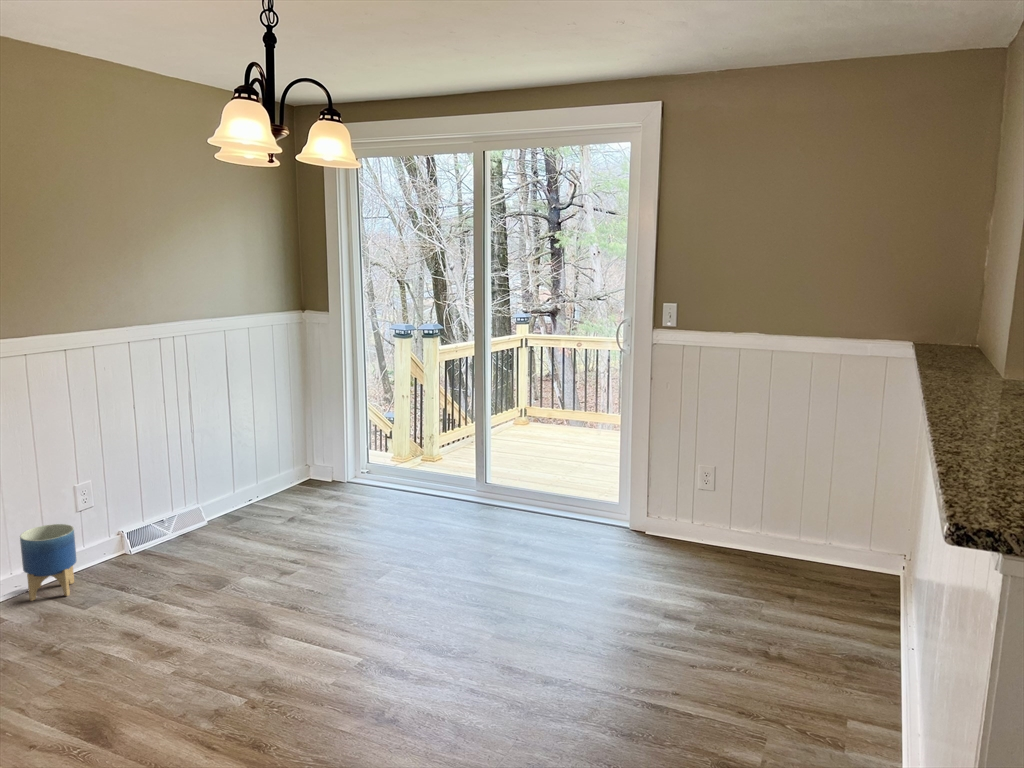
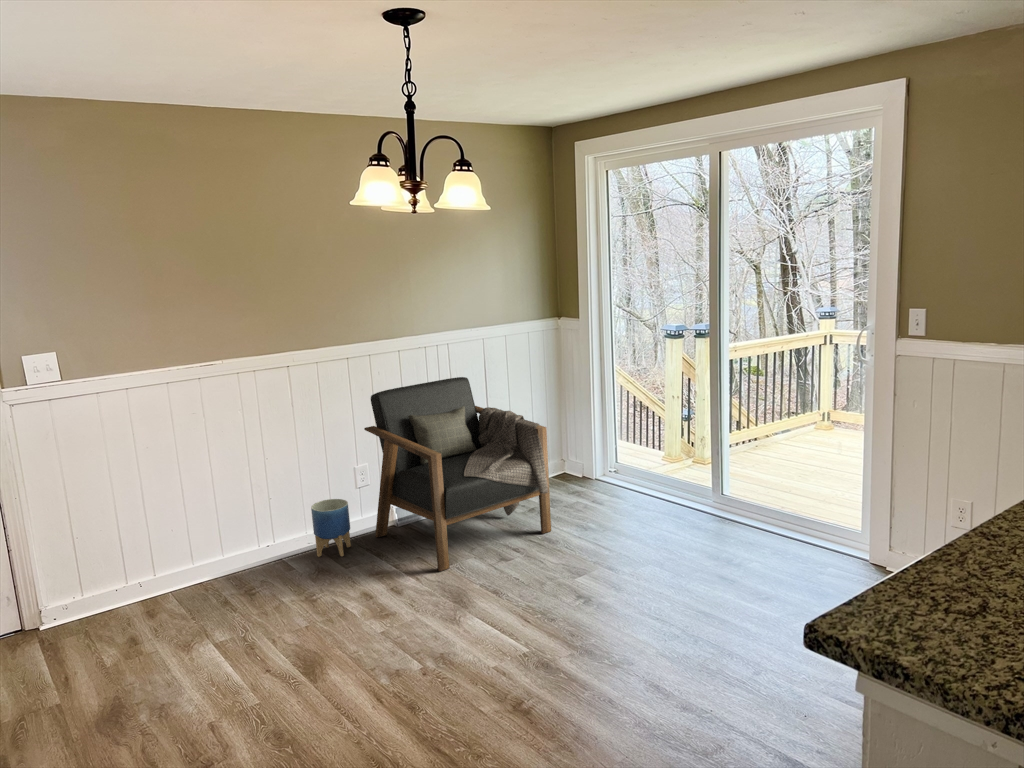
armchair: none [91,371,326,595] -> present [364,377,551,571]

